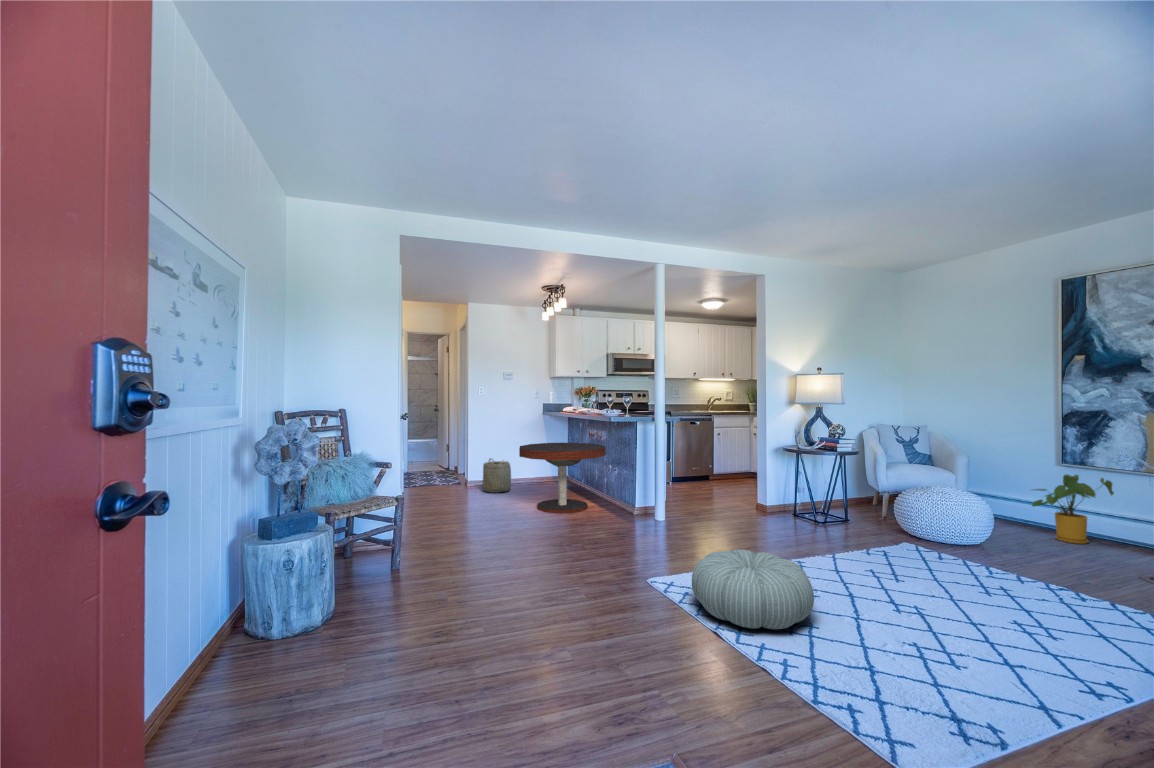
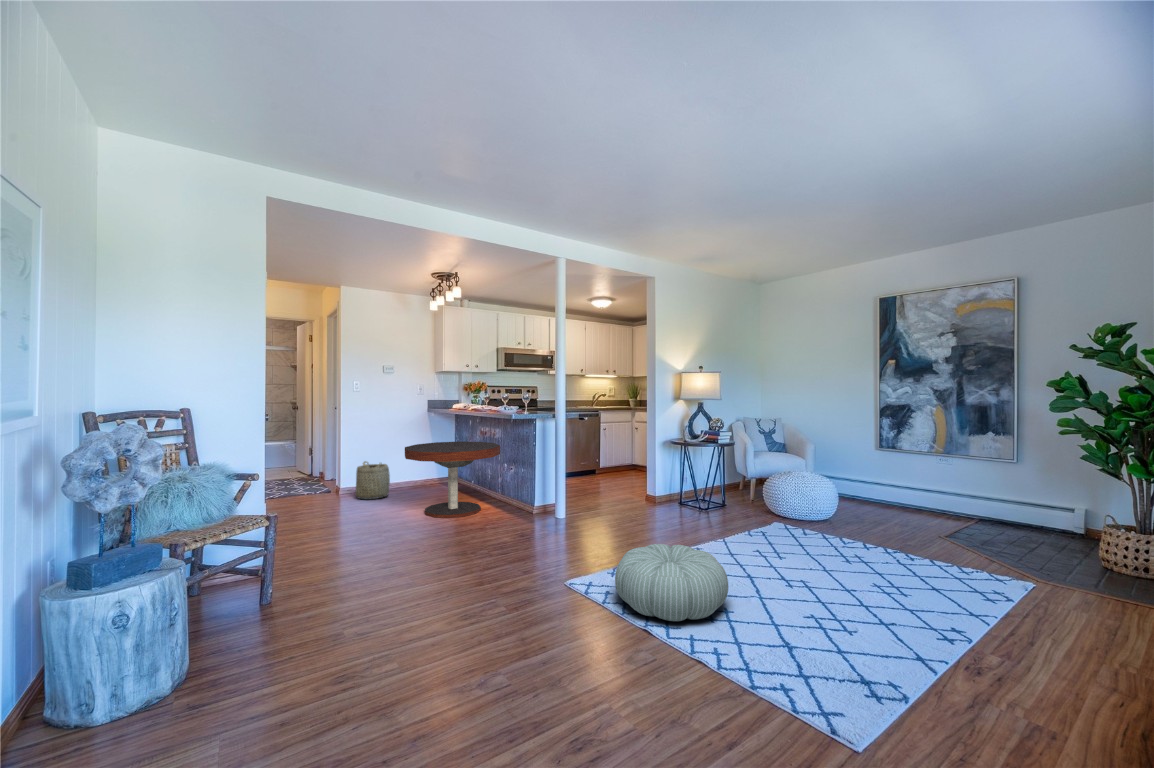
house plant: present [1032,475,1114,544] -> none [860,457,917,513]

